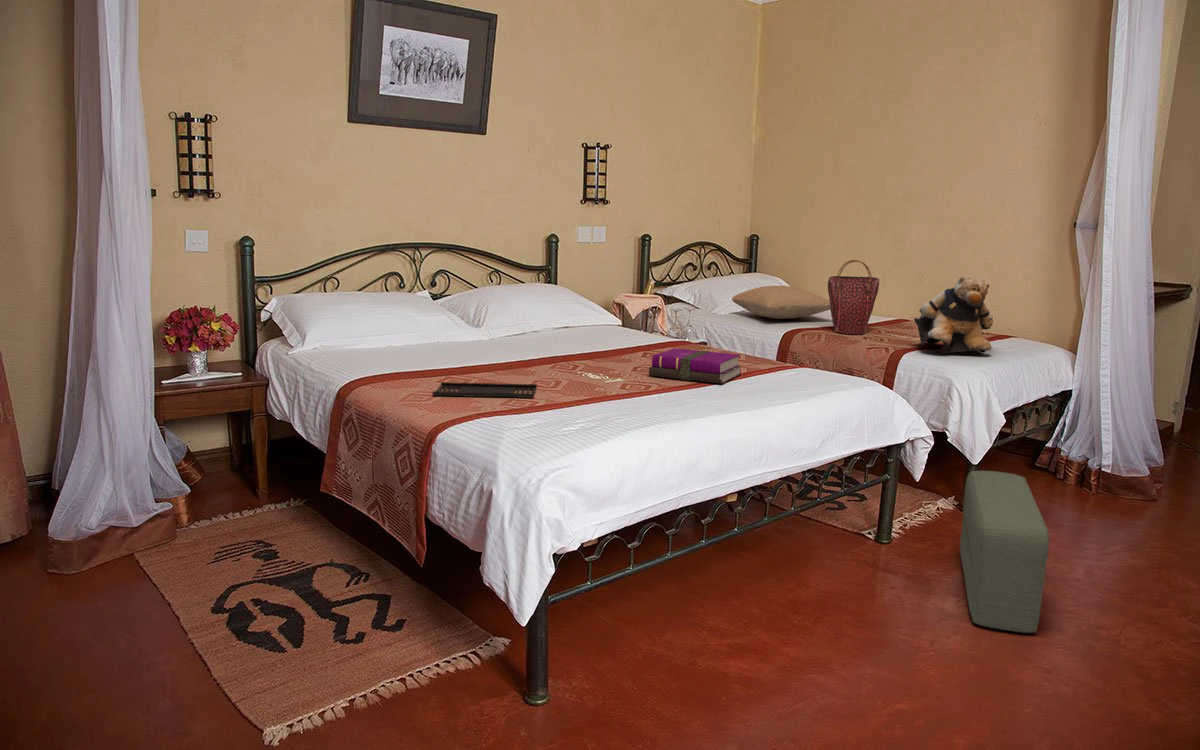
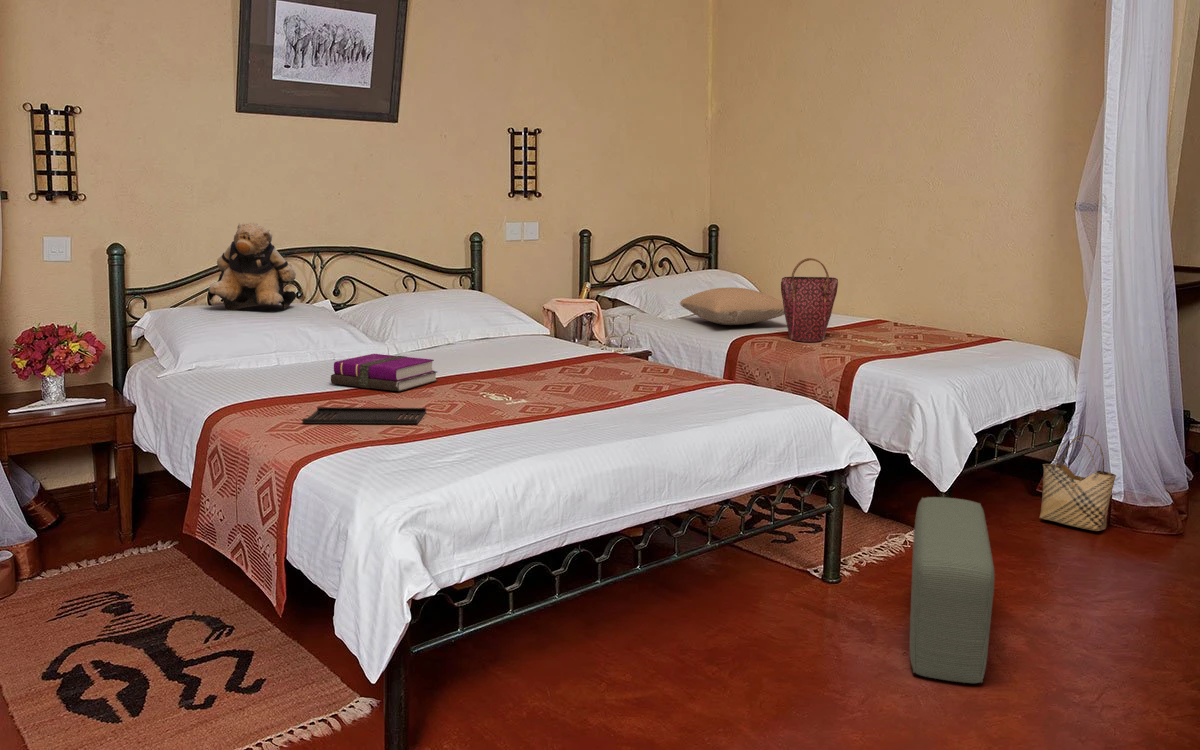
teddy bear: present [914,275,993,354] -> present [208,223,296,310]
notebook: present [649,348,741,384] -> present [331,354,437,391]
woven basket: none [1061,420,1133,505] -> present [1040,435,1116,531]

